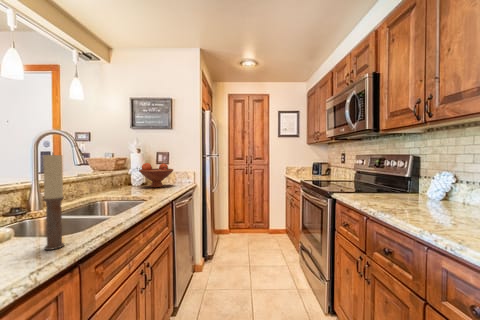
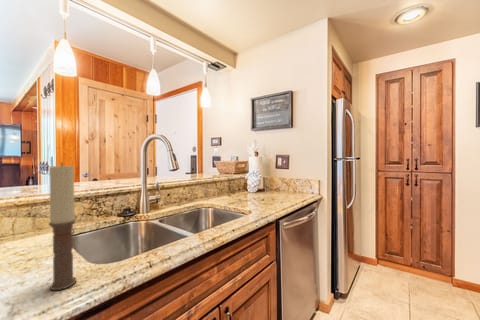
fruit bowl: present [139,163,173,187] -> none [254,167,292,196]

